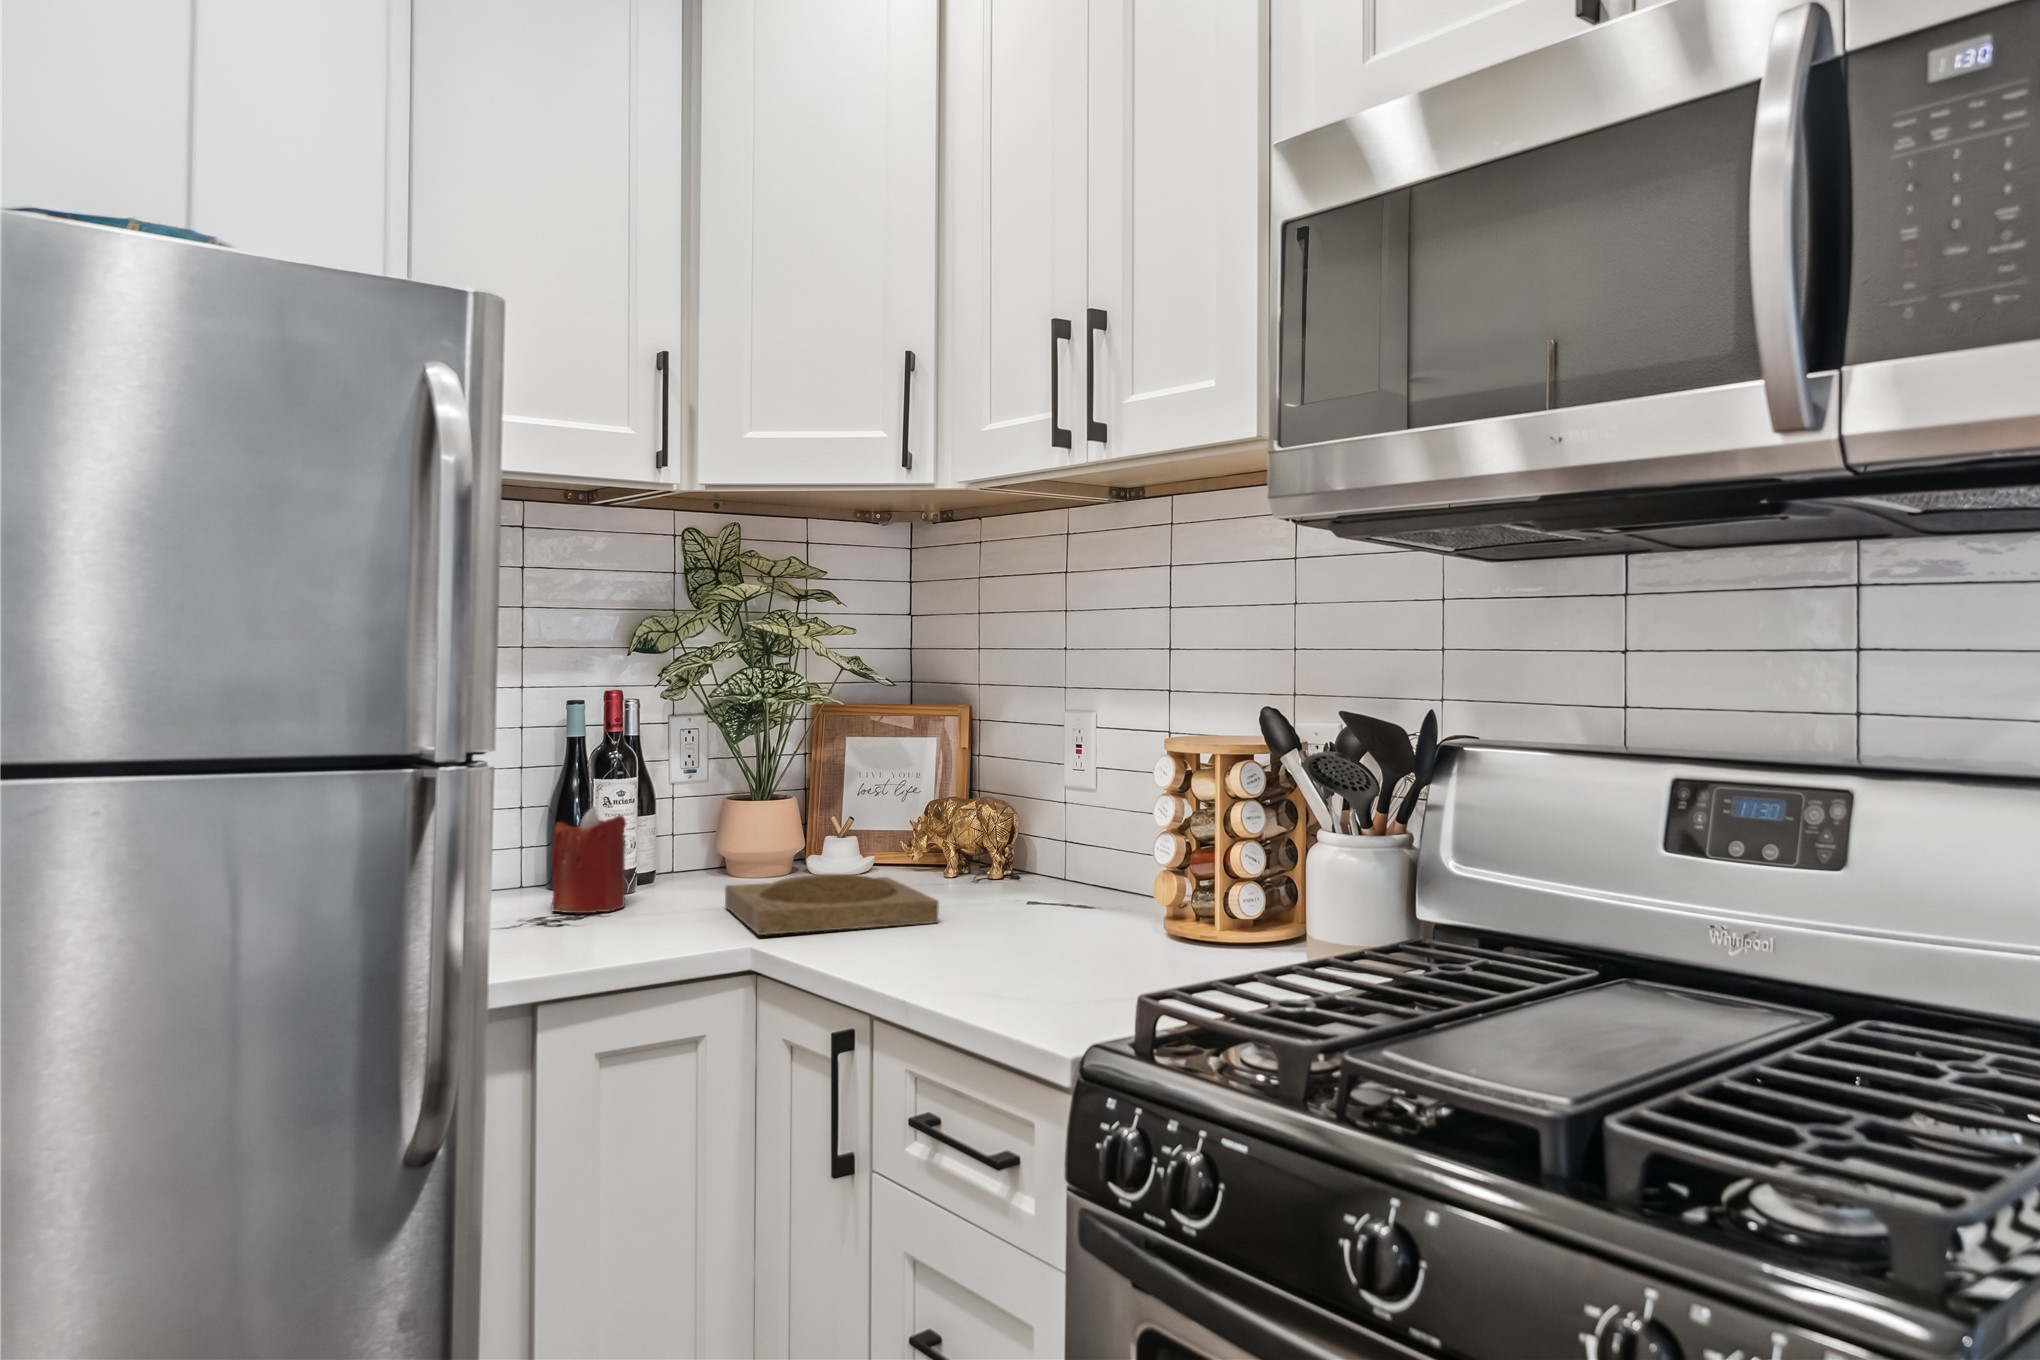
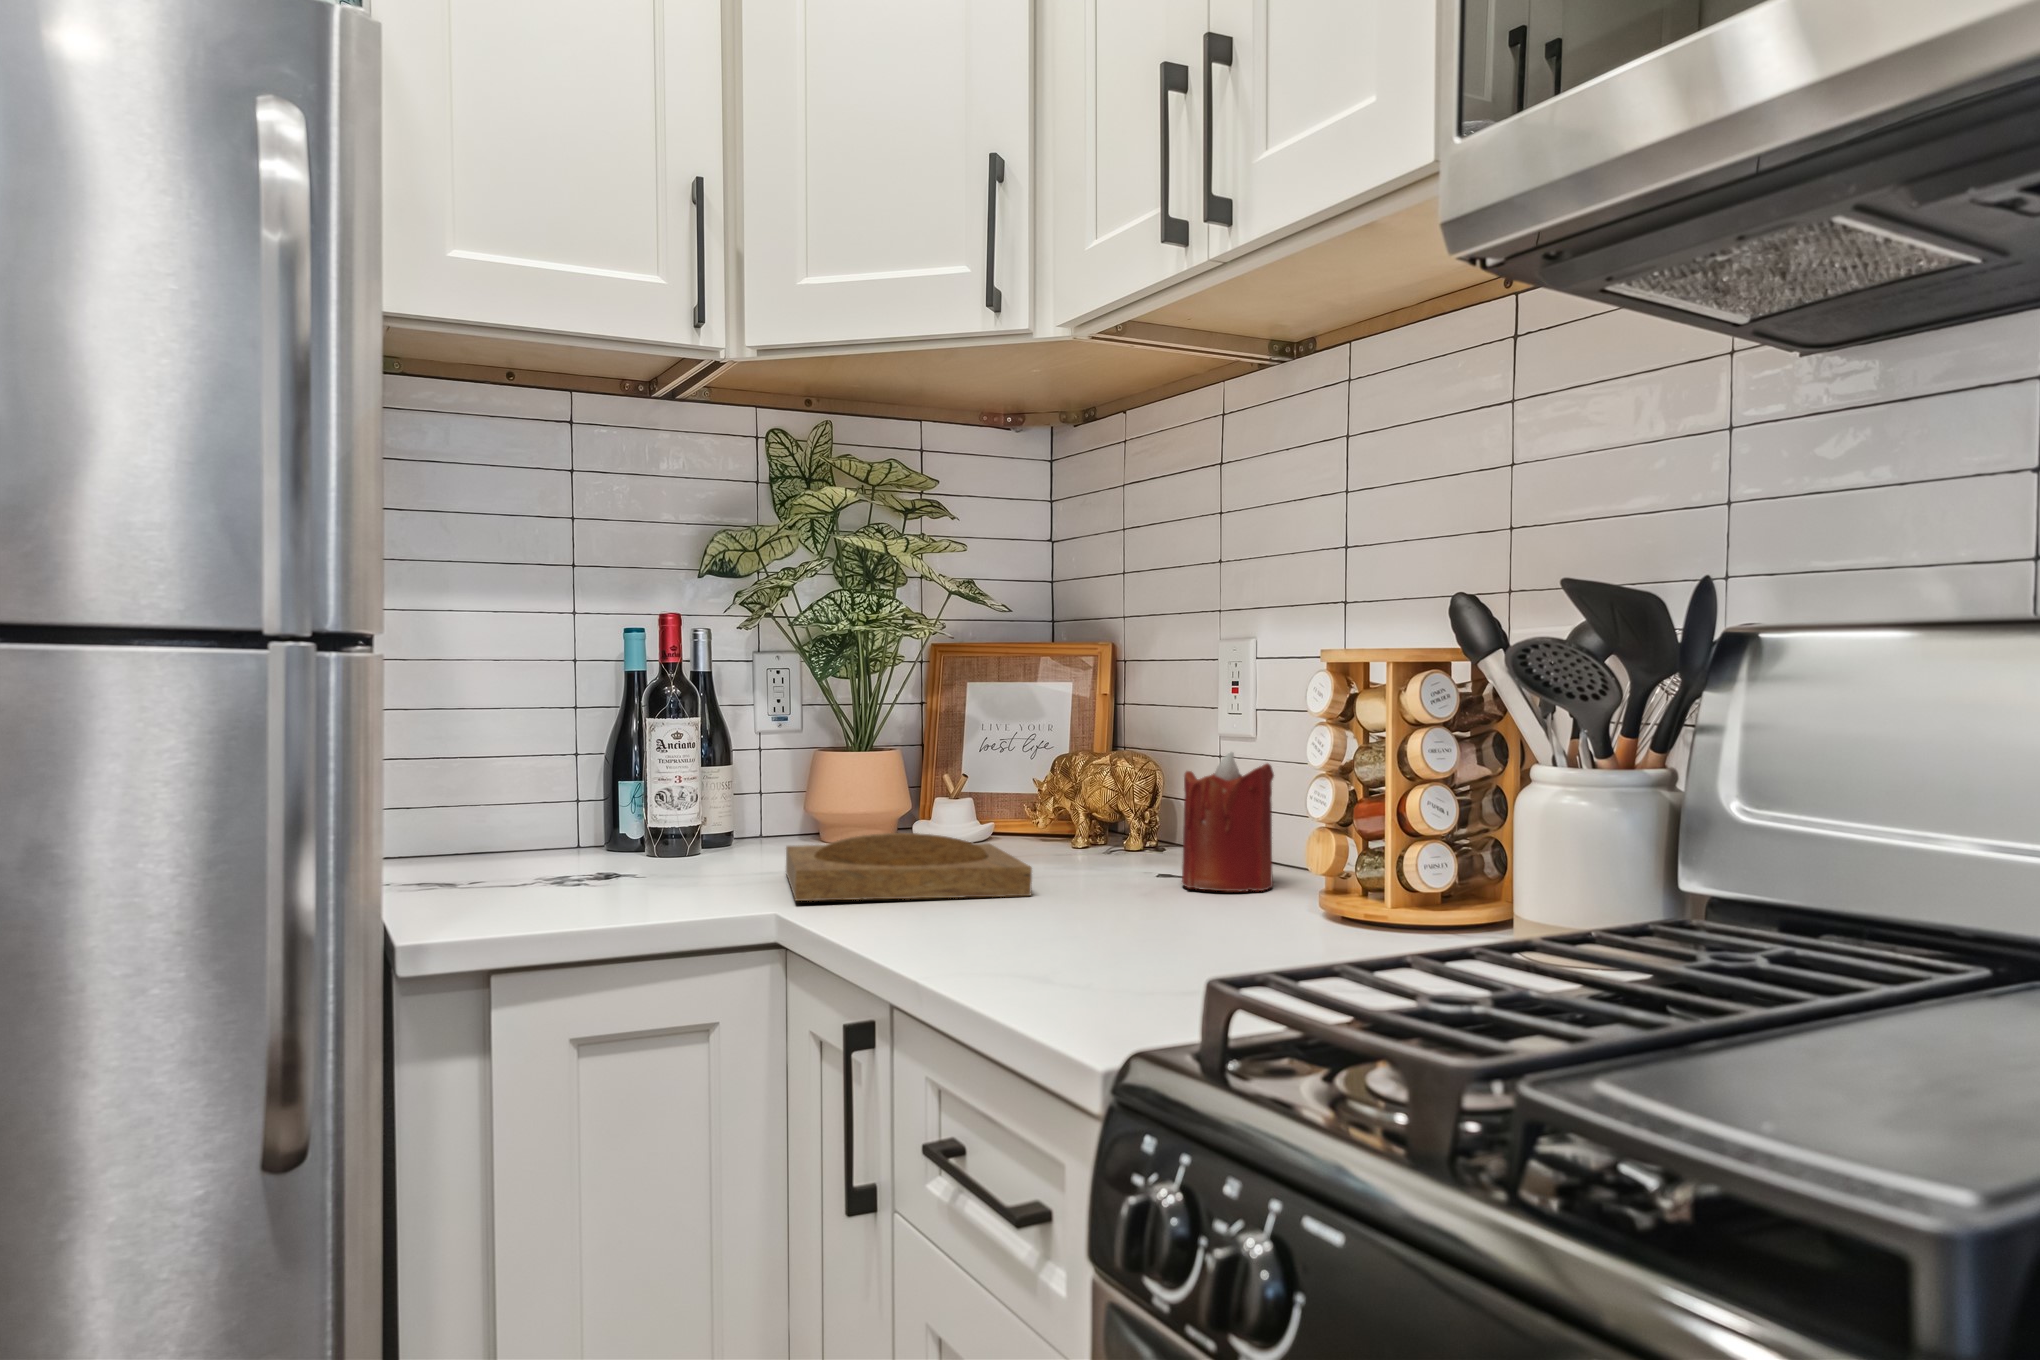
candle: present [551,808,626,913] -> present [1182,752,1274,892]

